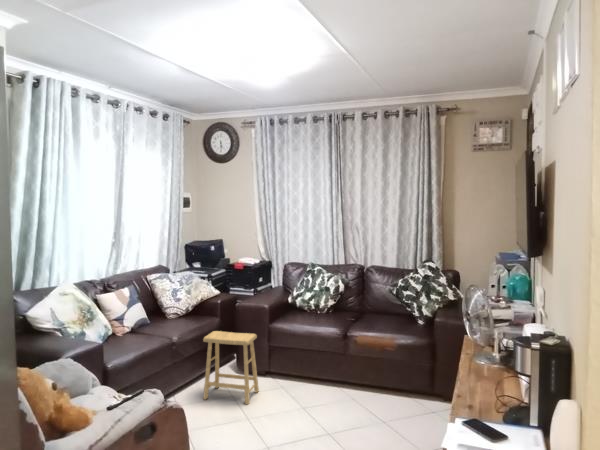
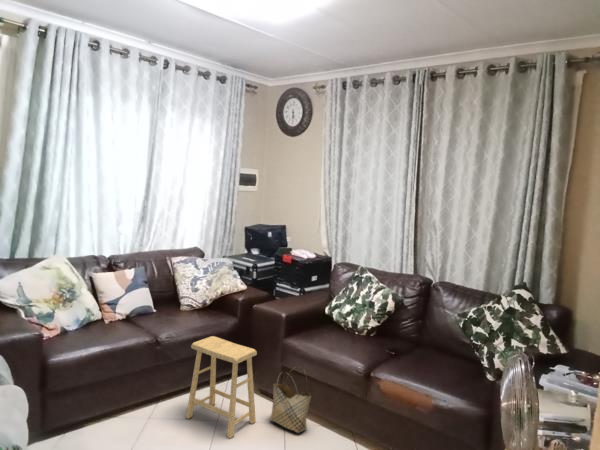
woven basket: none [268,342,301,391] -> present [270,366,311,433]

